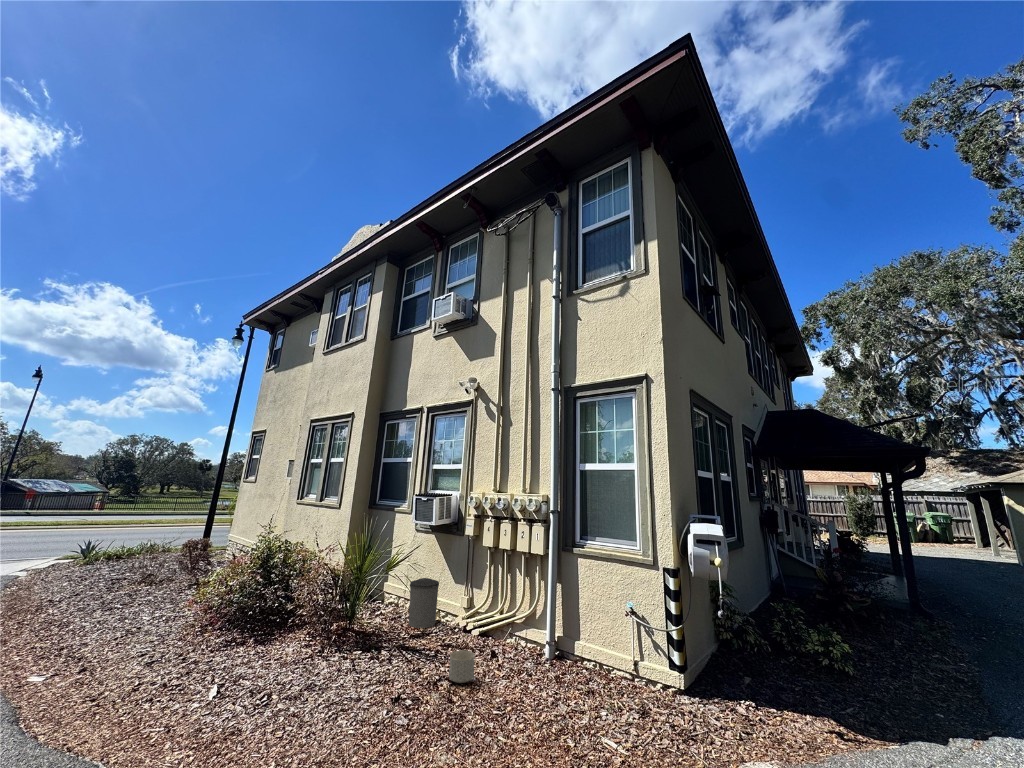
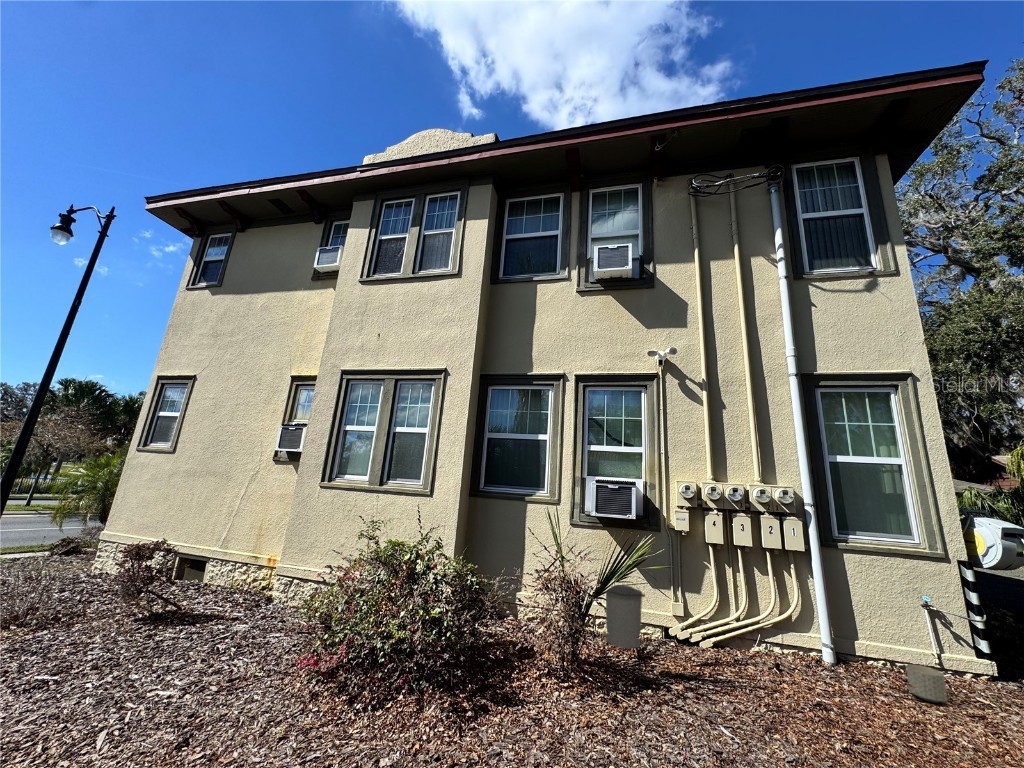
planter: present [449,650,475,683] -> present [906,664,947,703]

